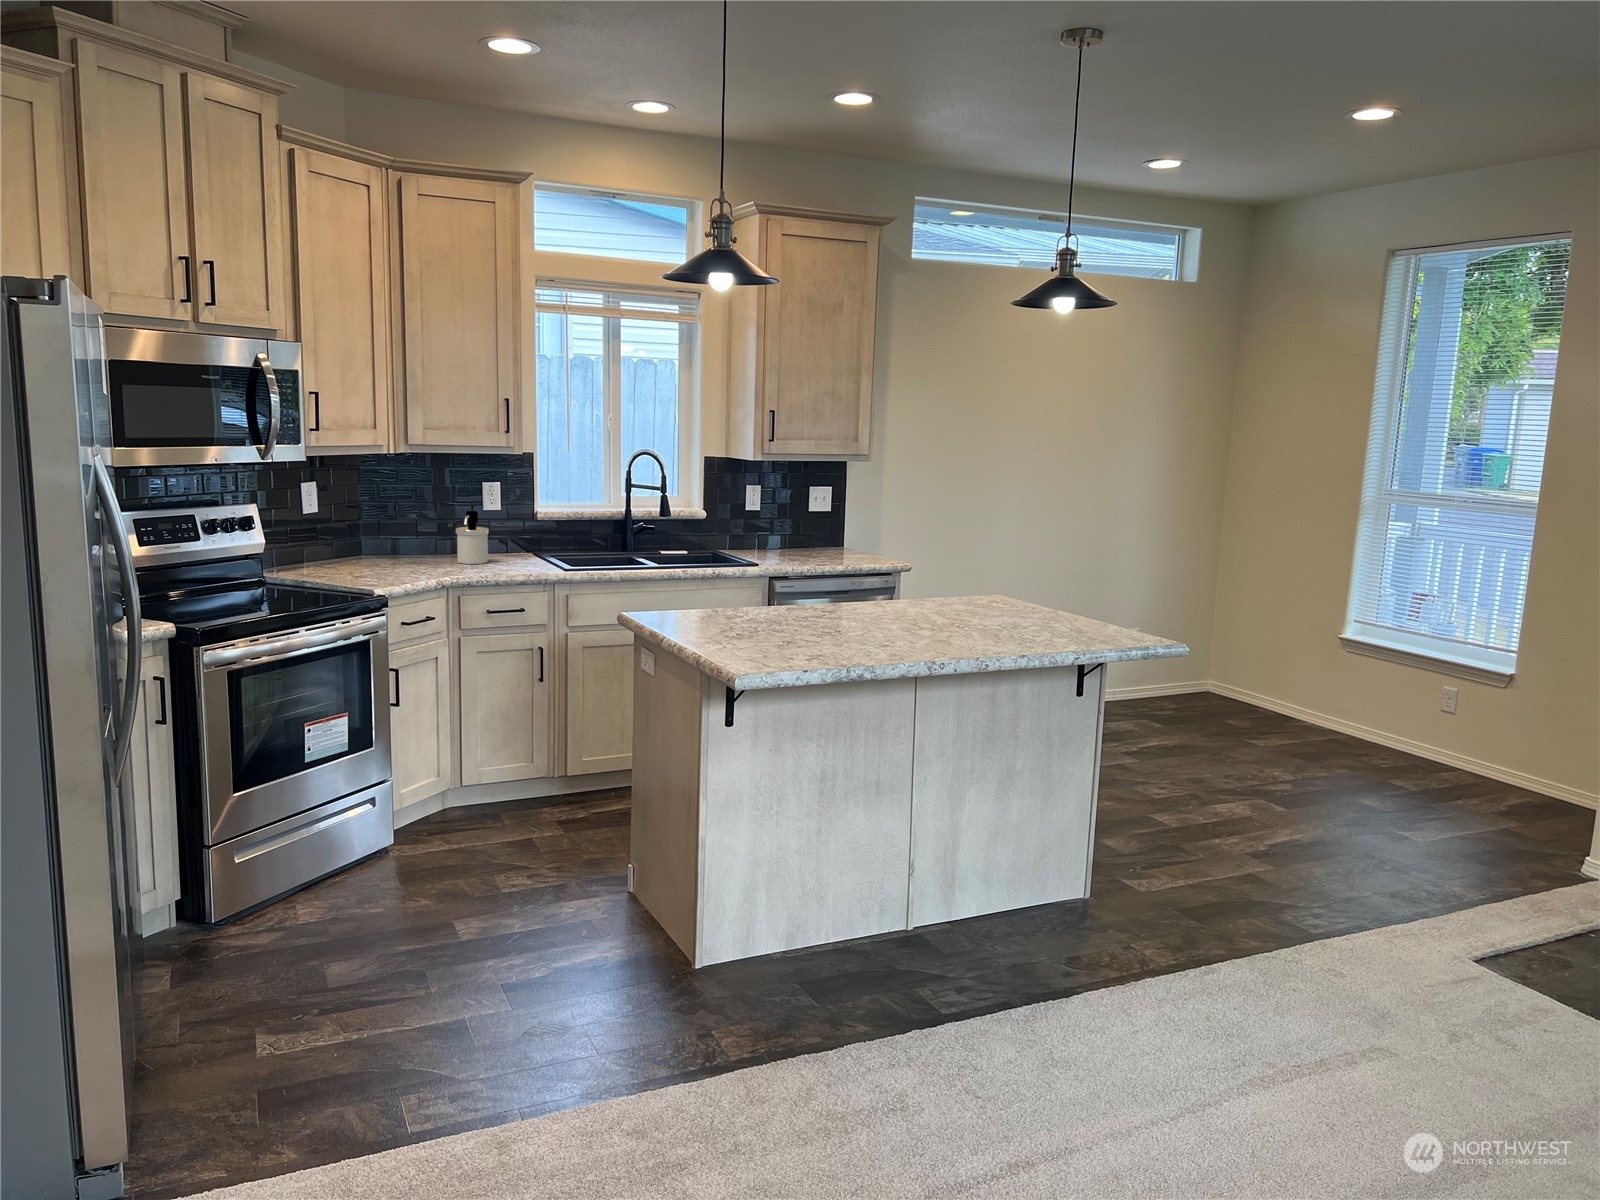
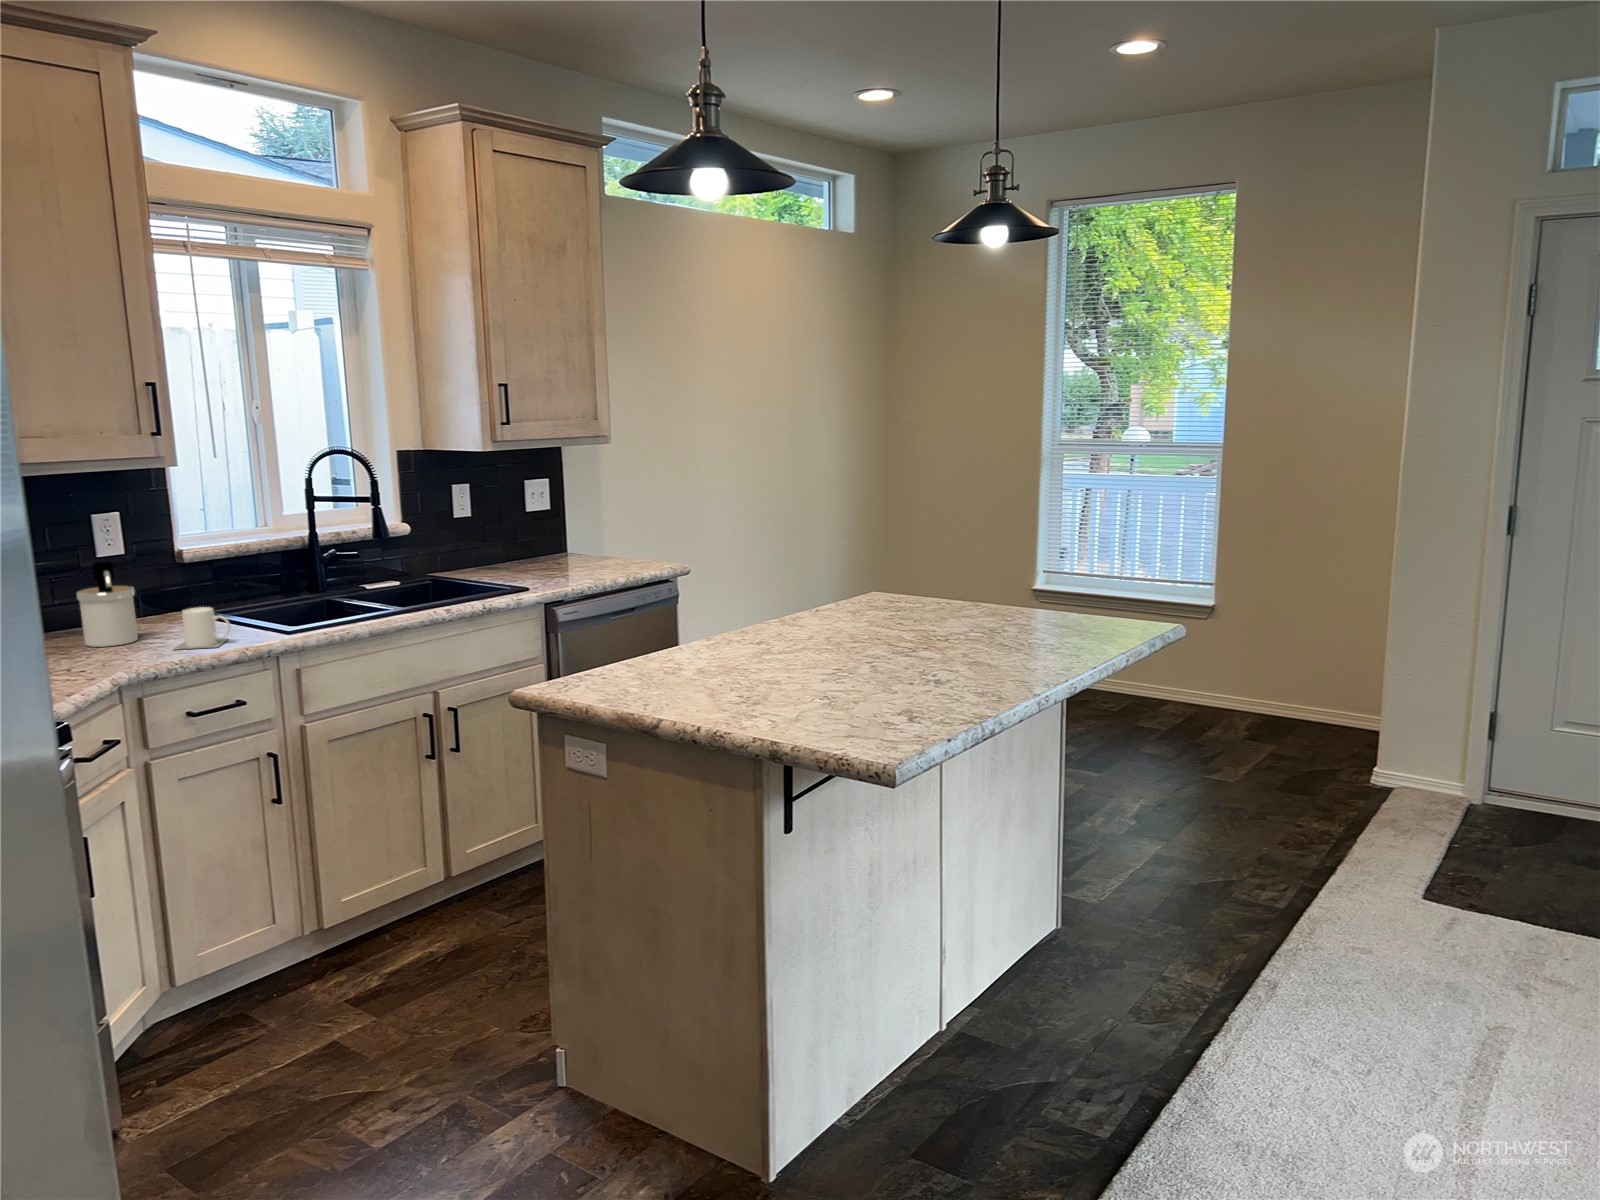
mug: none [492,545,531,571] -> present [175,607,230,650]

